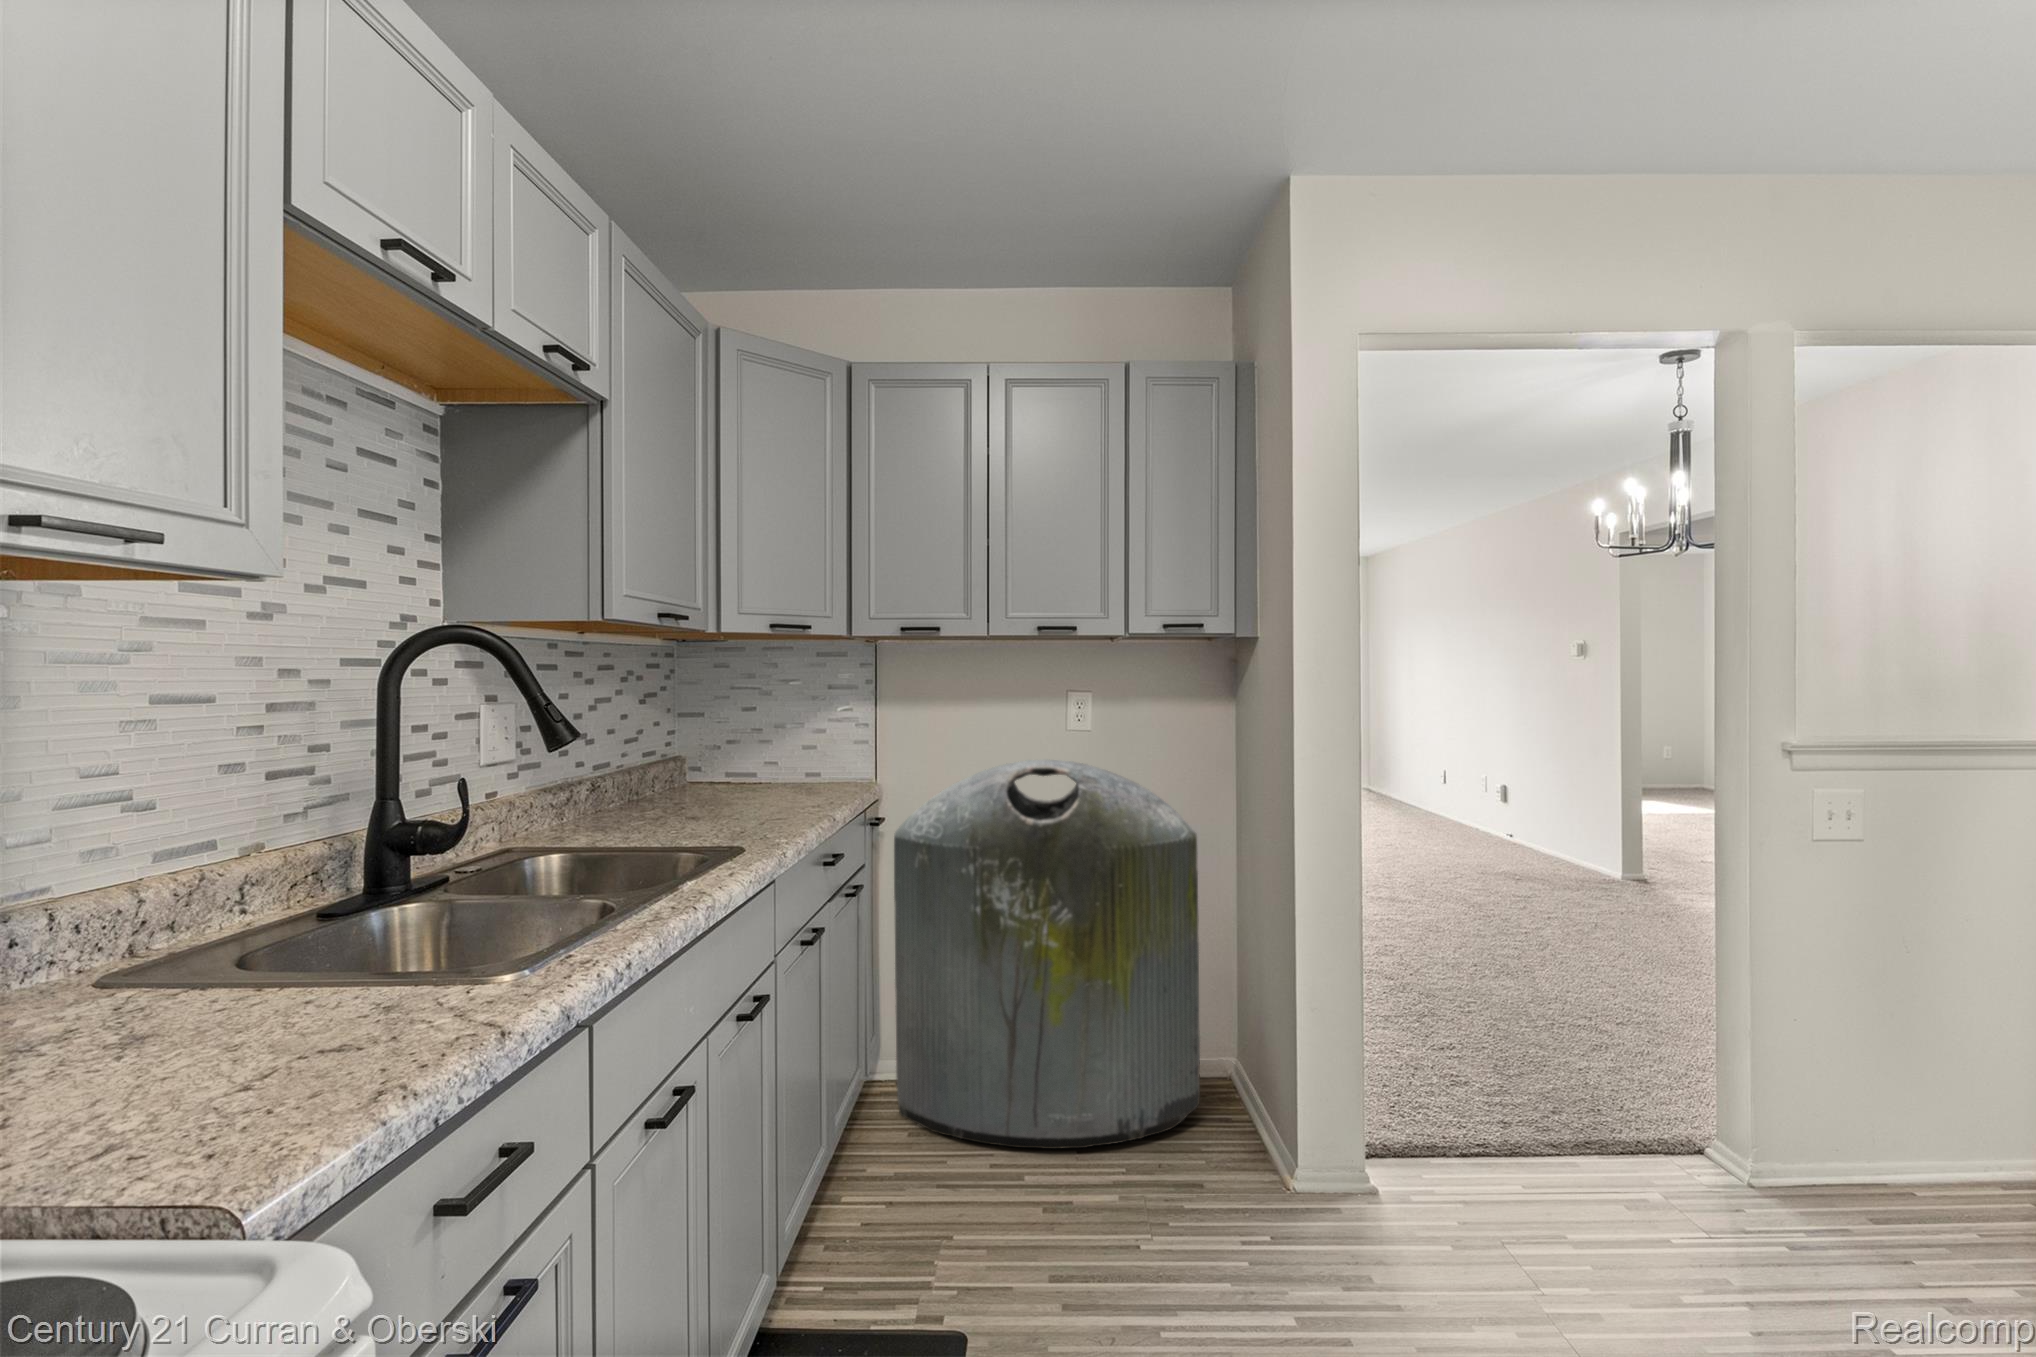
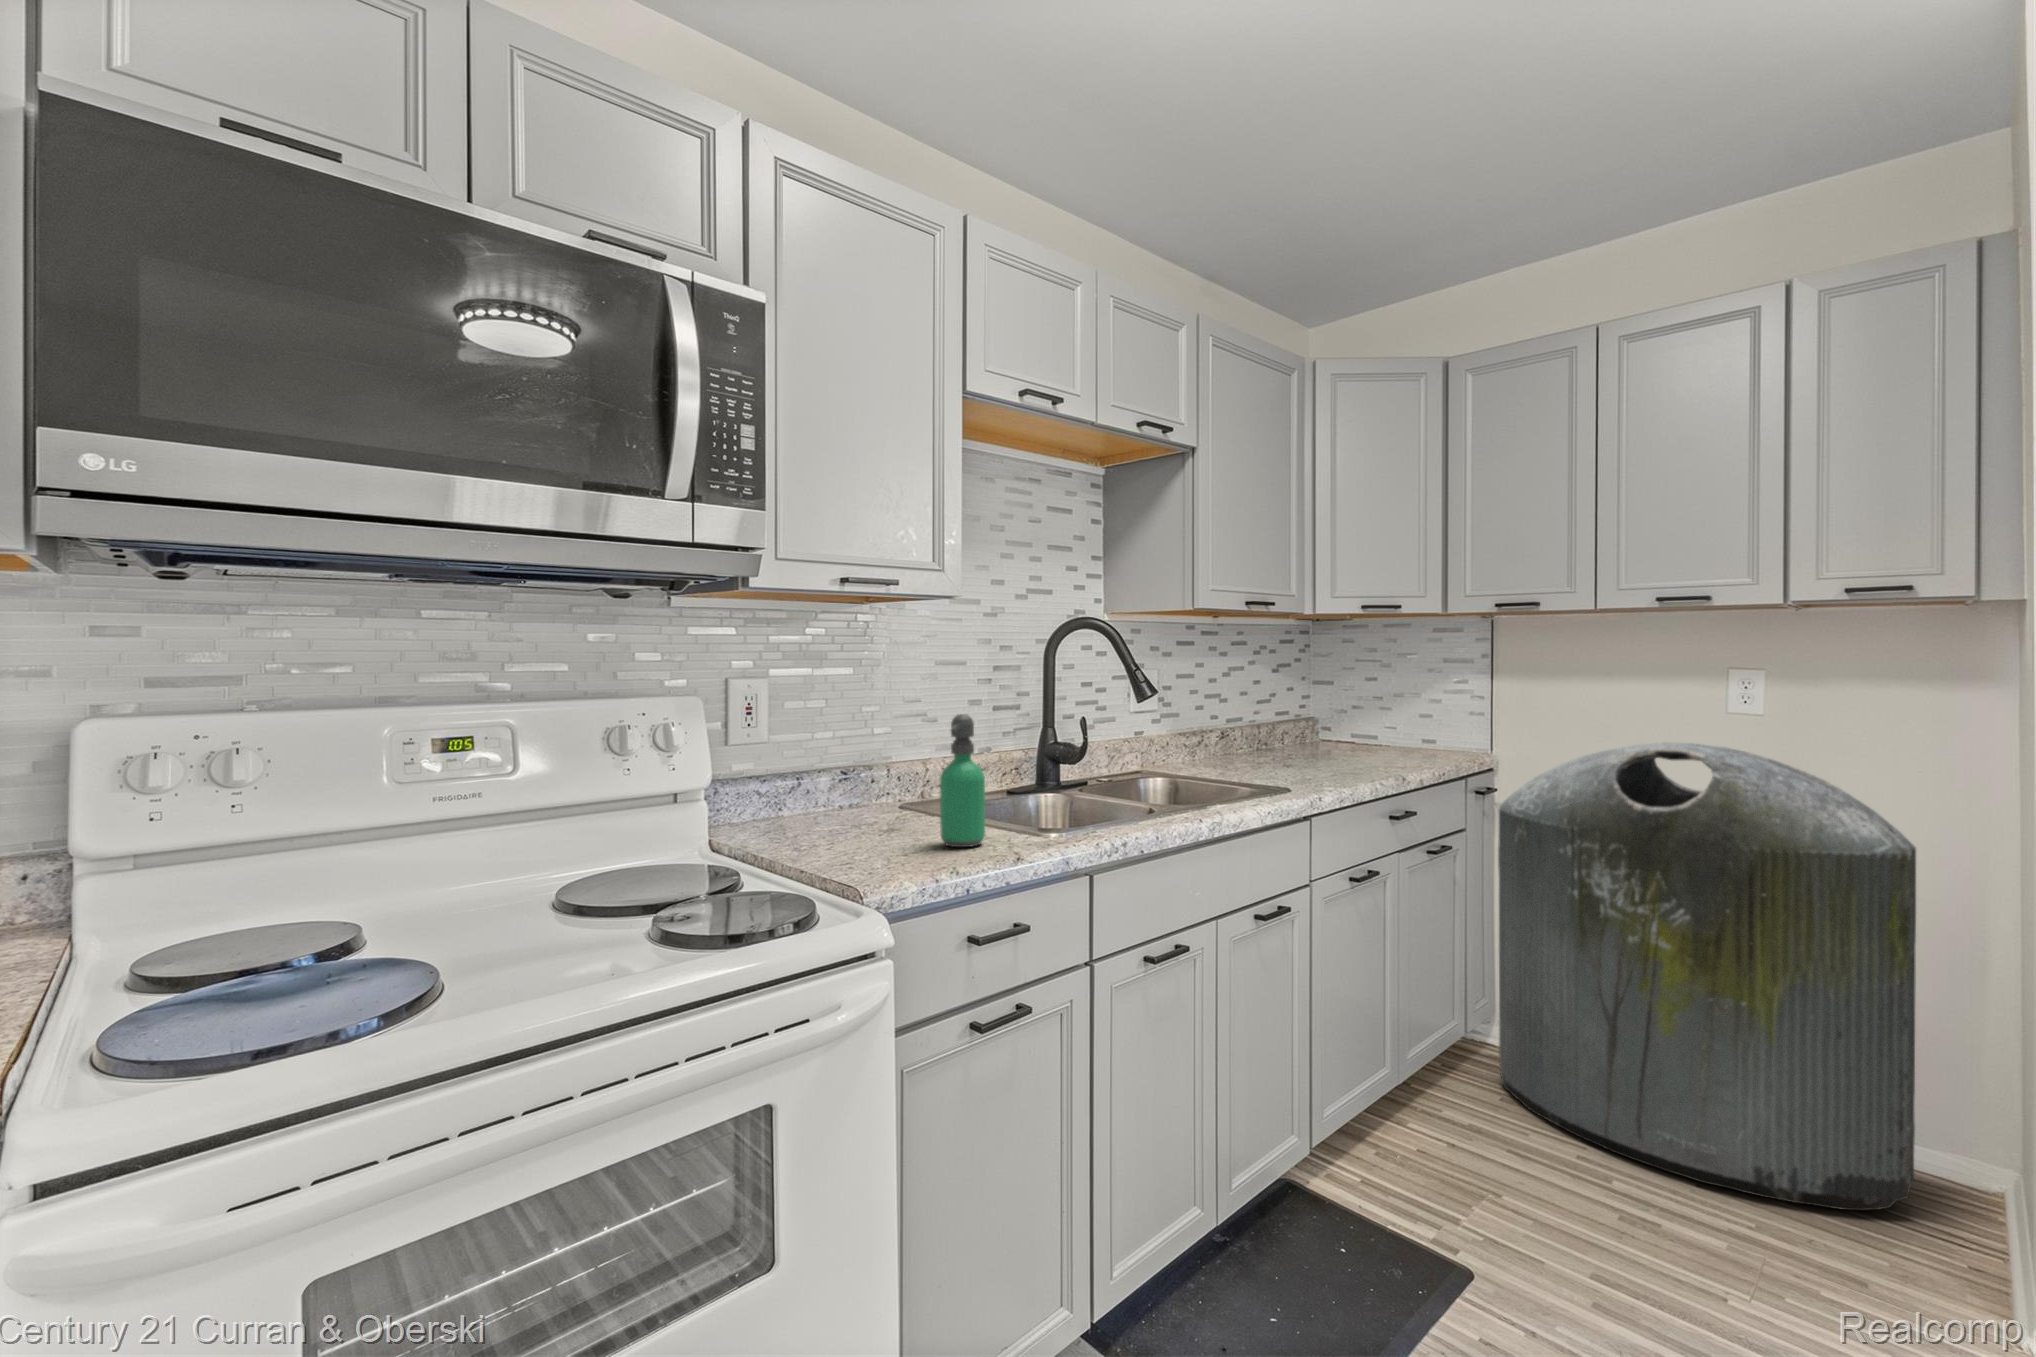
soap dispenser: none [303,798,408,1059] -> present [940,714,985,847]

